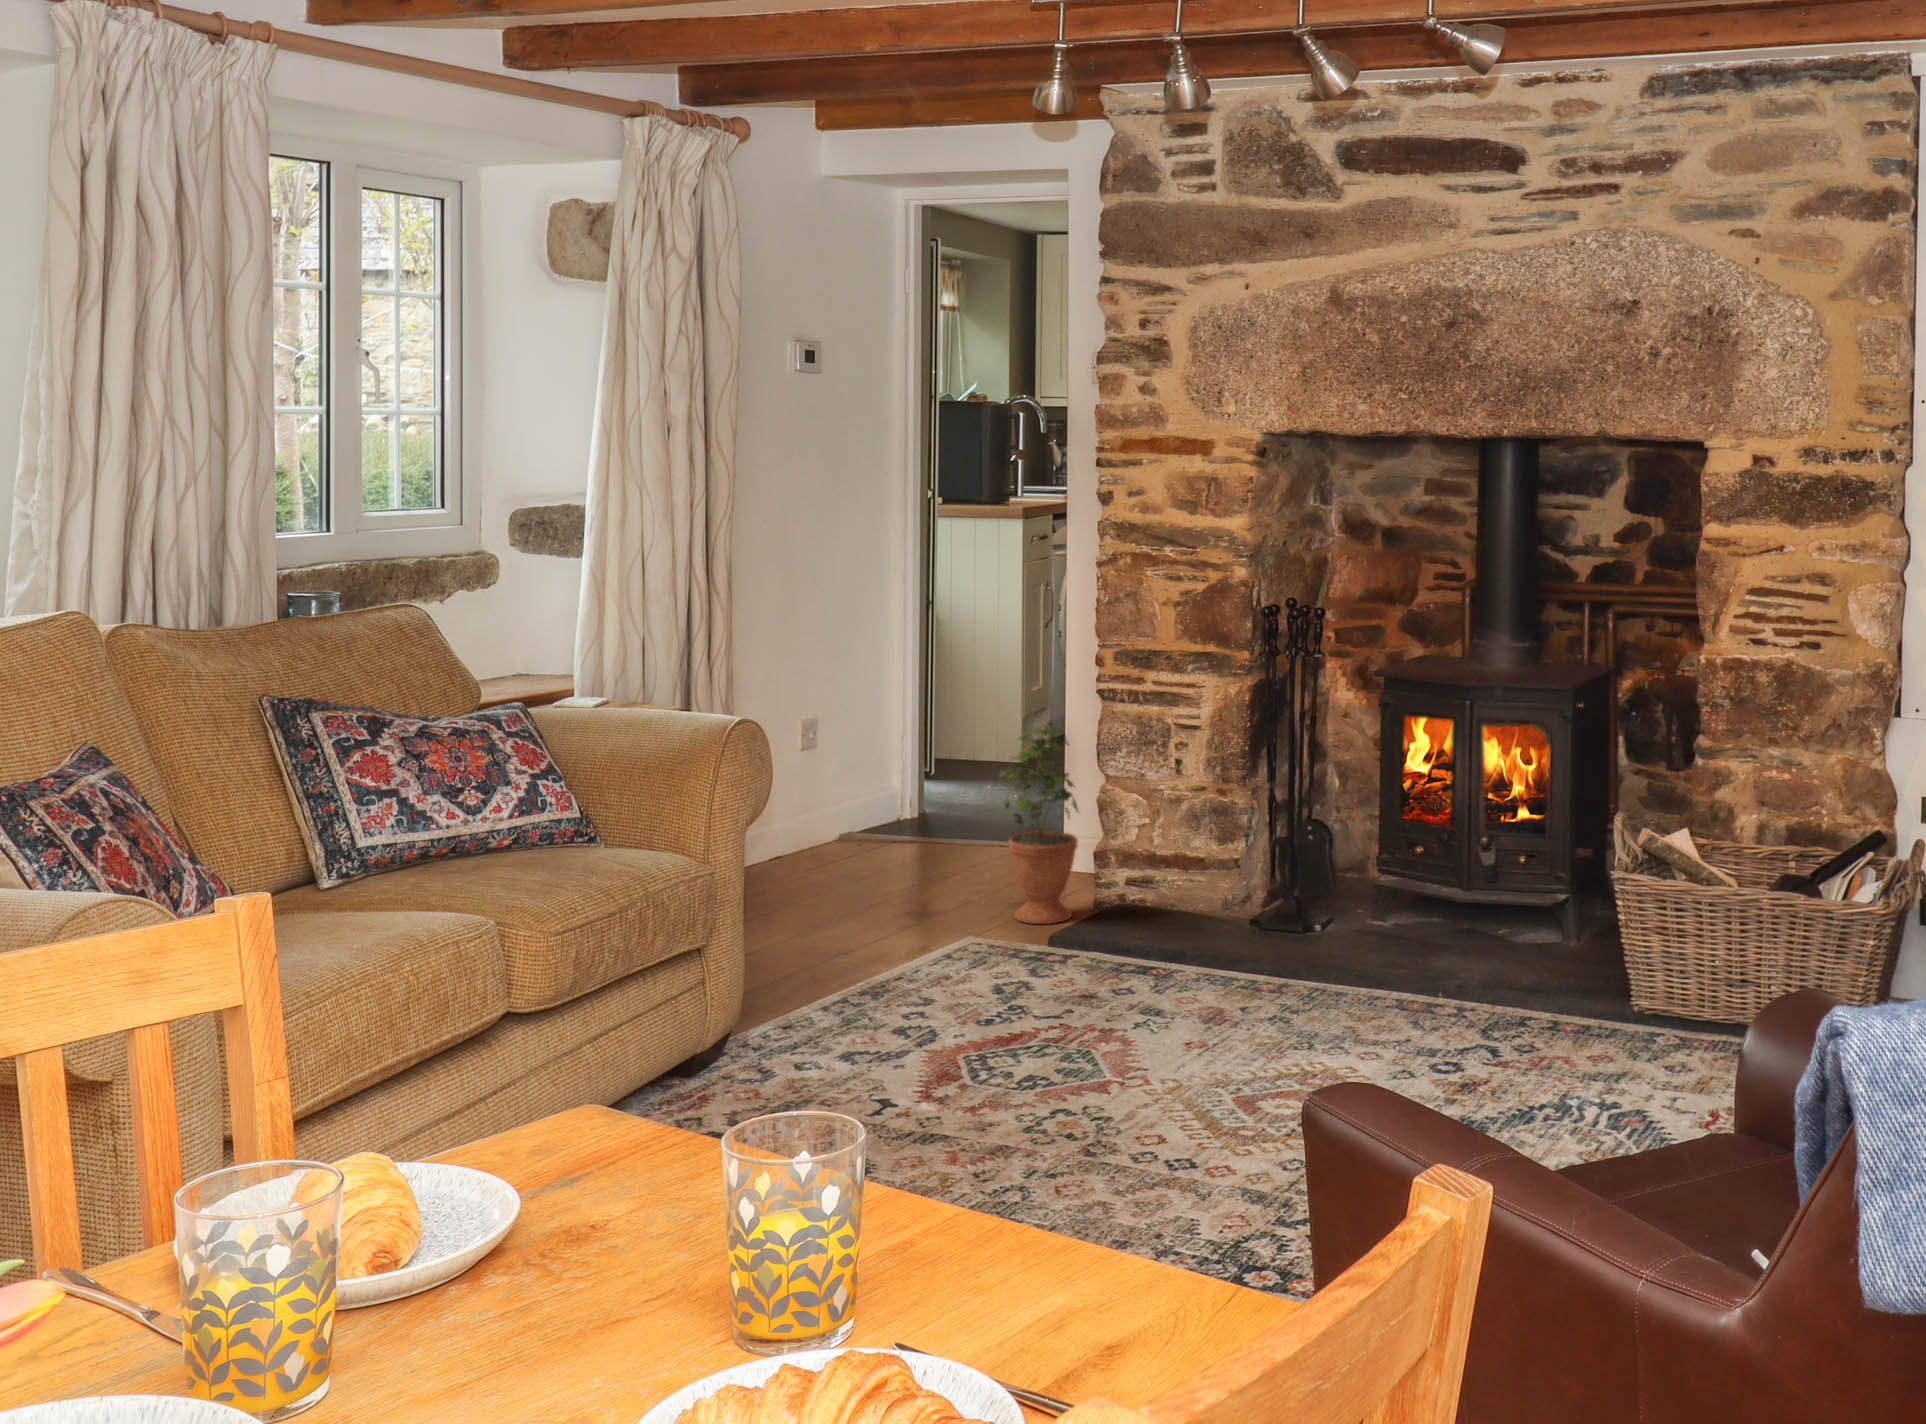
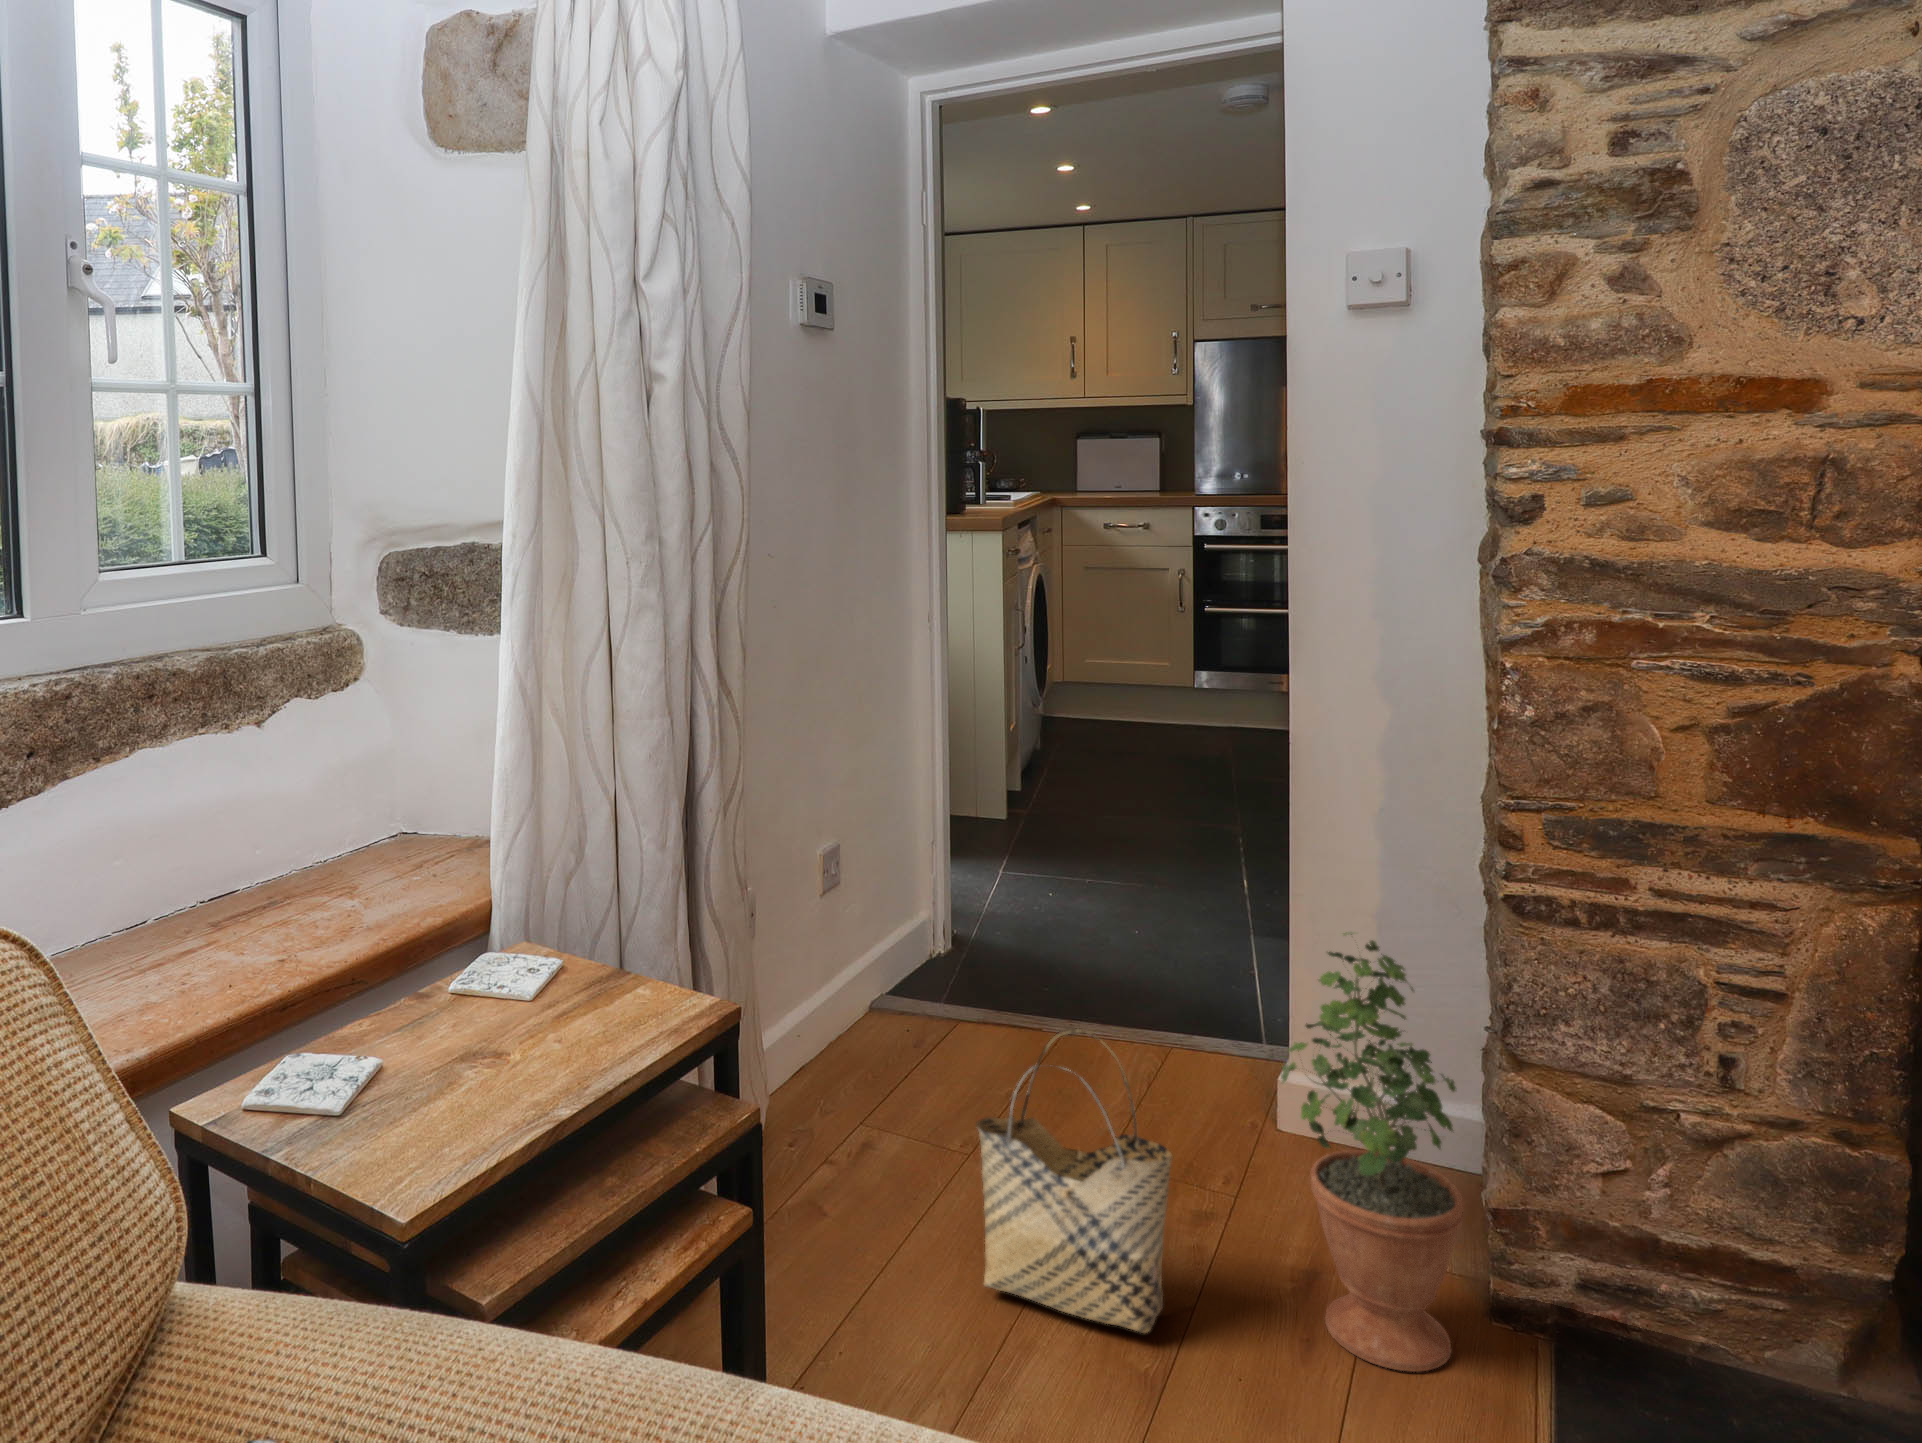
woven basket: none [845,774,942,918] -> present [976,1029,1173,1333]

